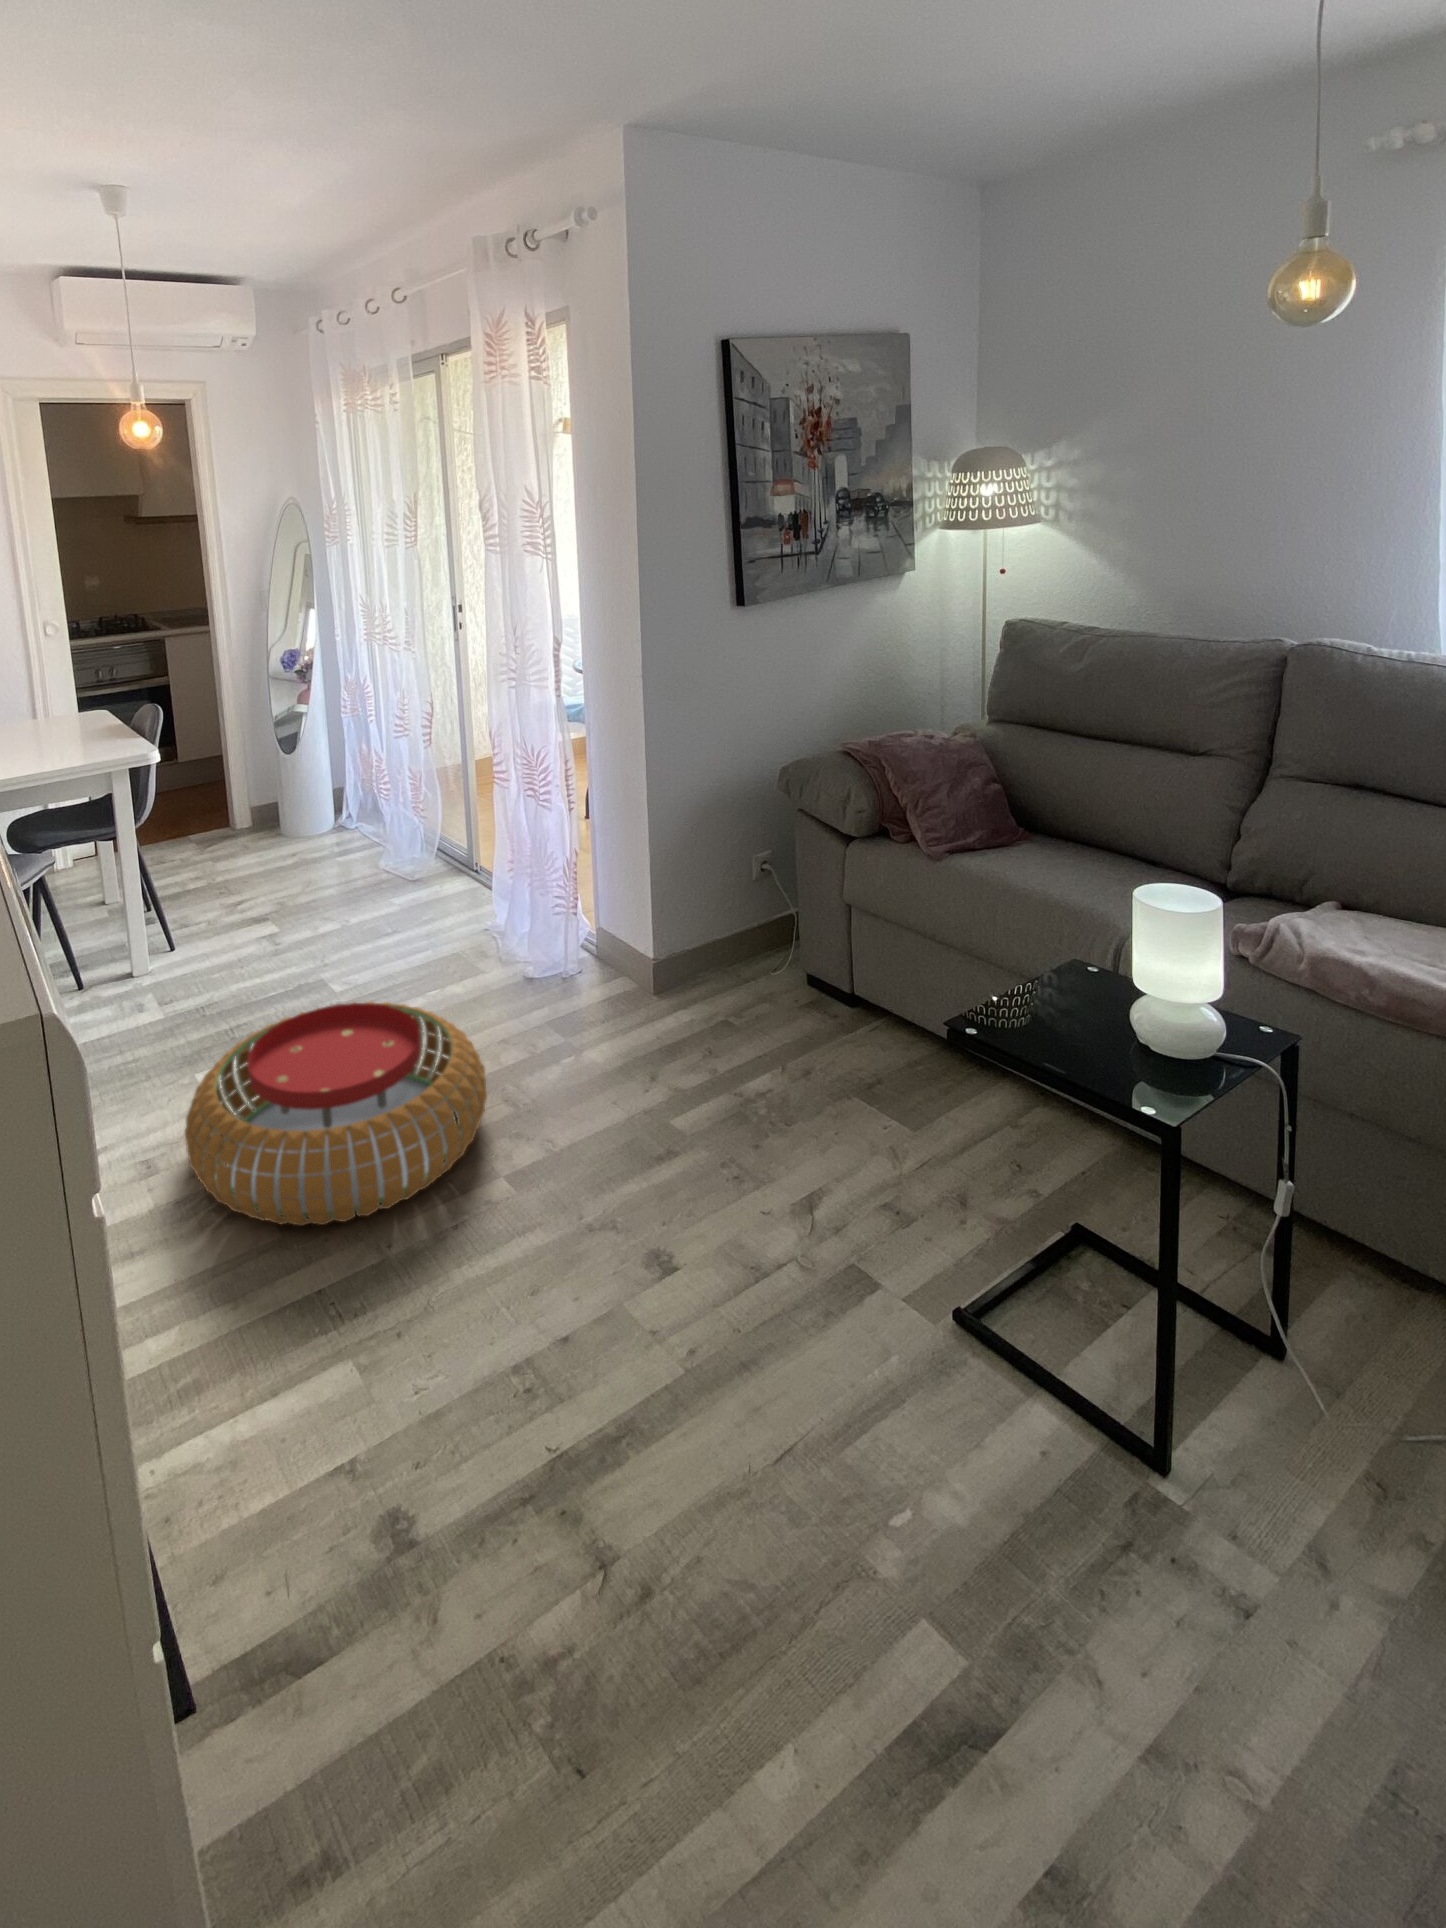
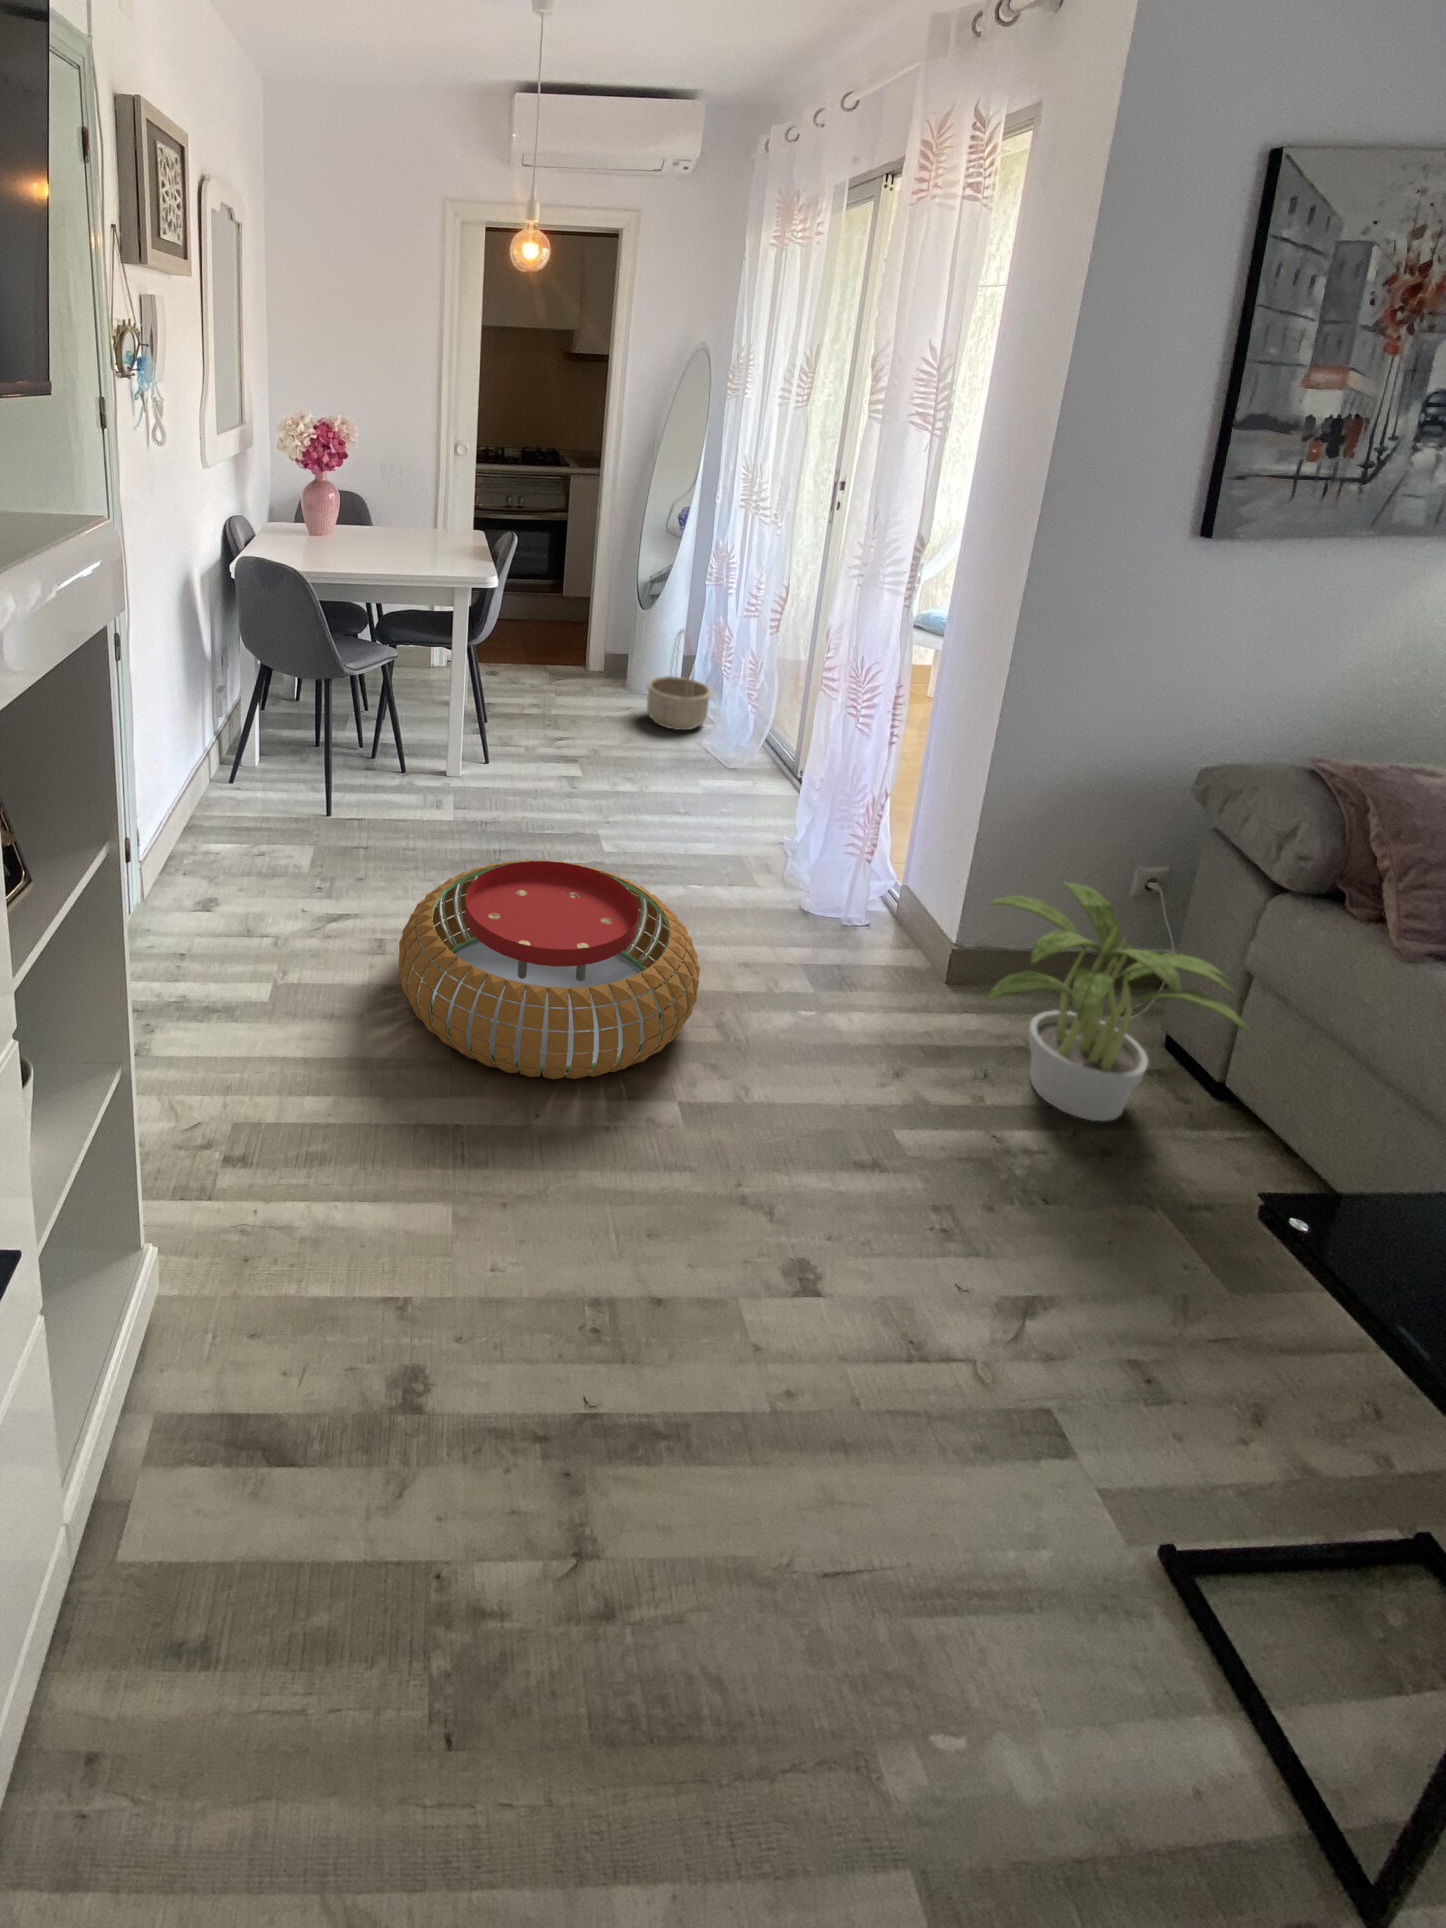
basket: none [306,764,370,863] -> present [647,630,711,730]
potted plant: none [679,881,867,1058] -> present [987,883,1250,1121]

